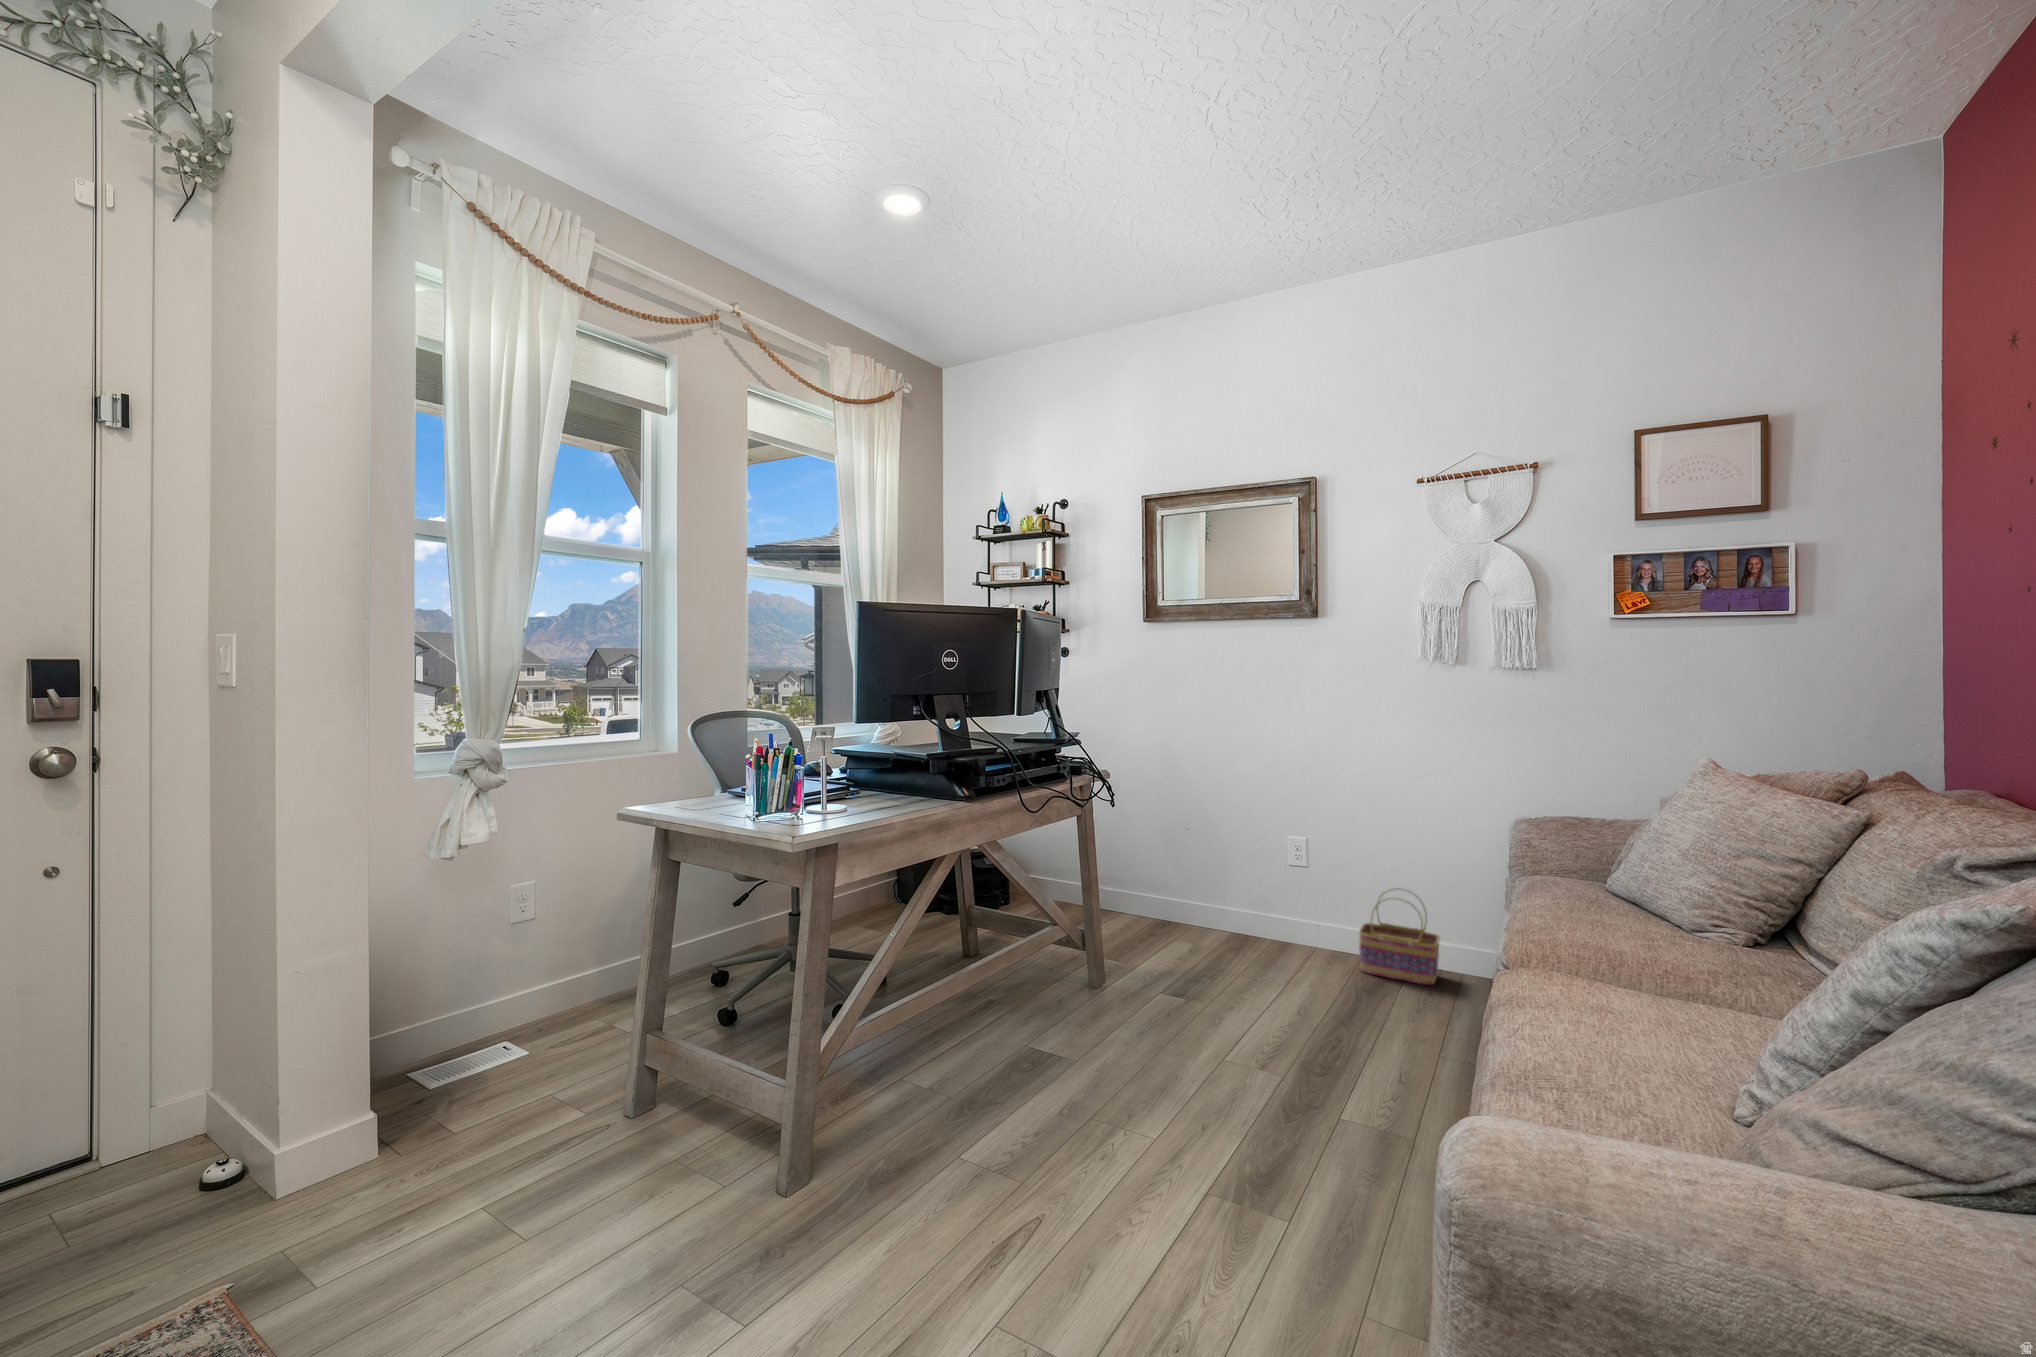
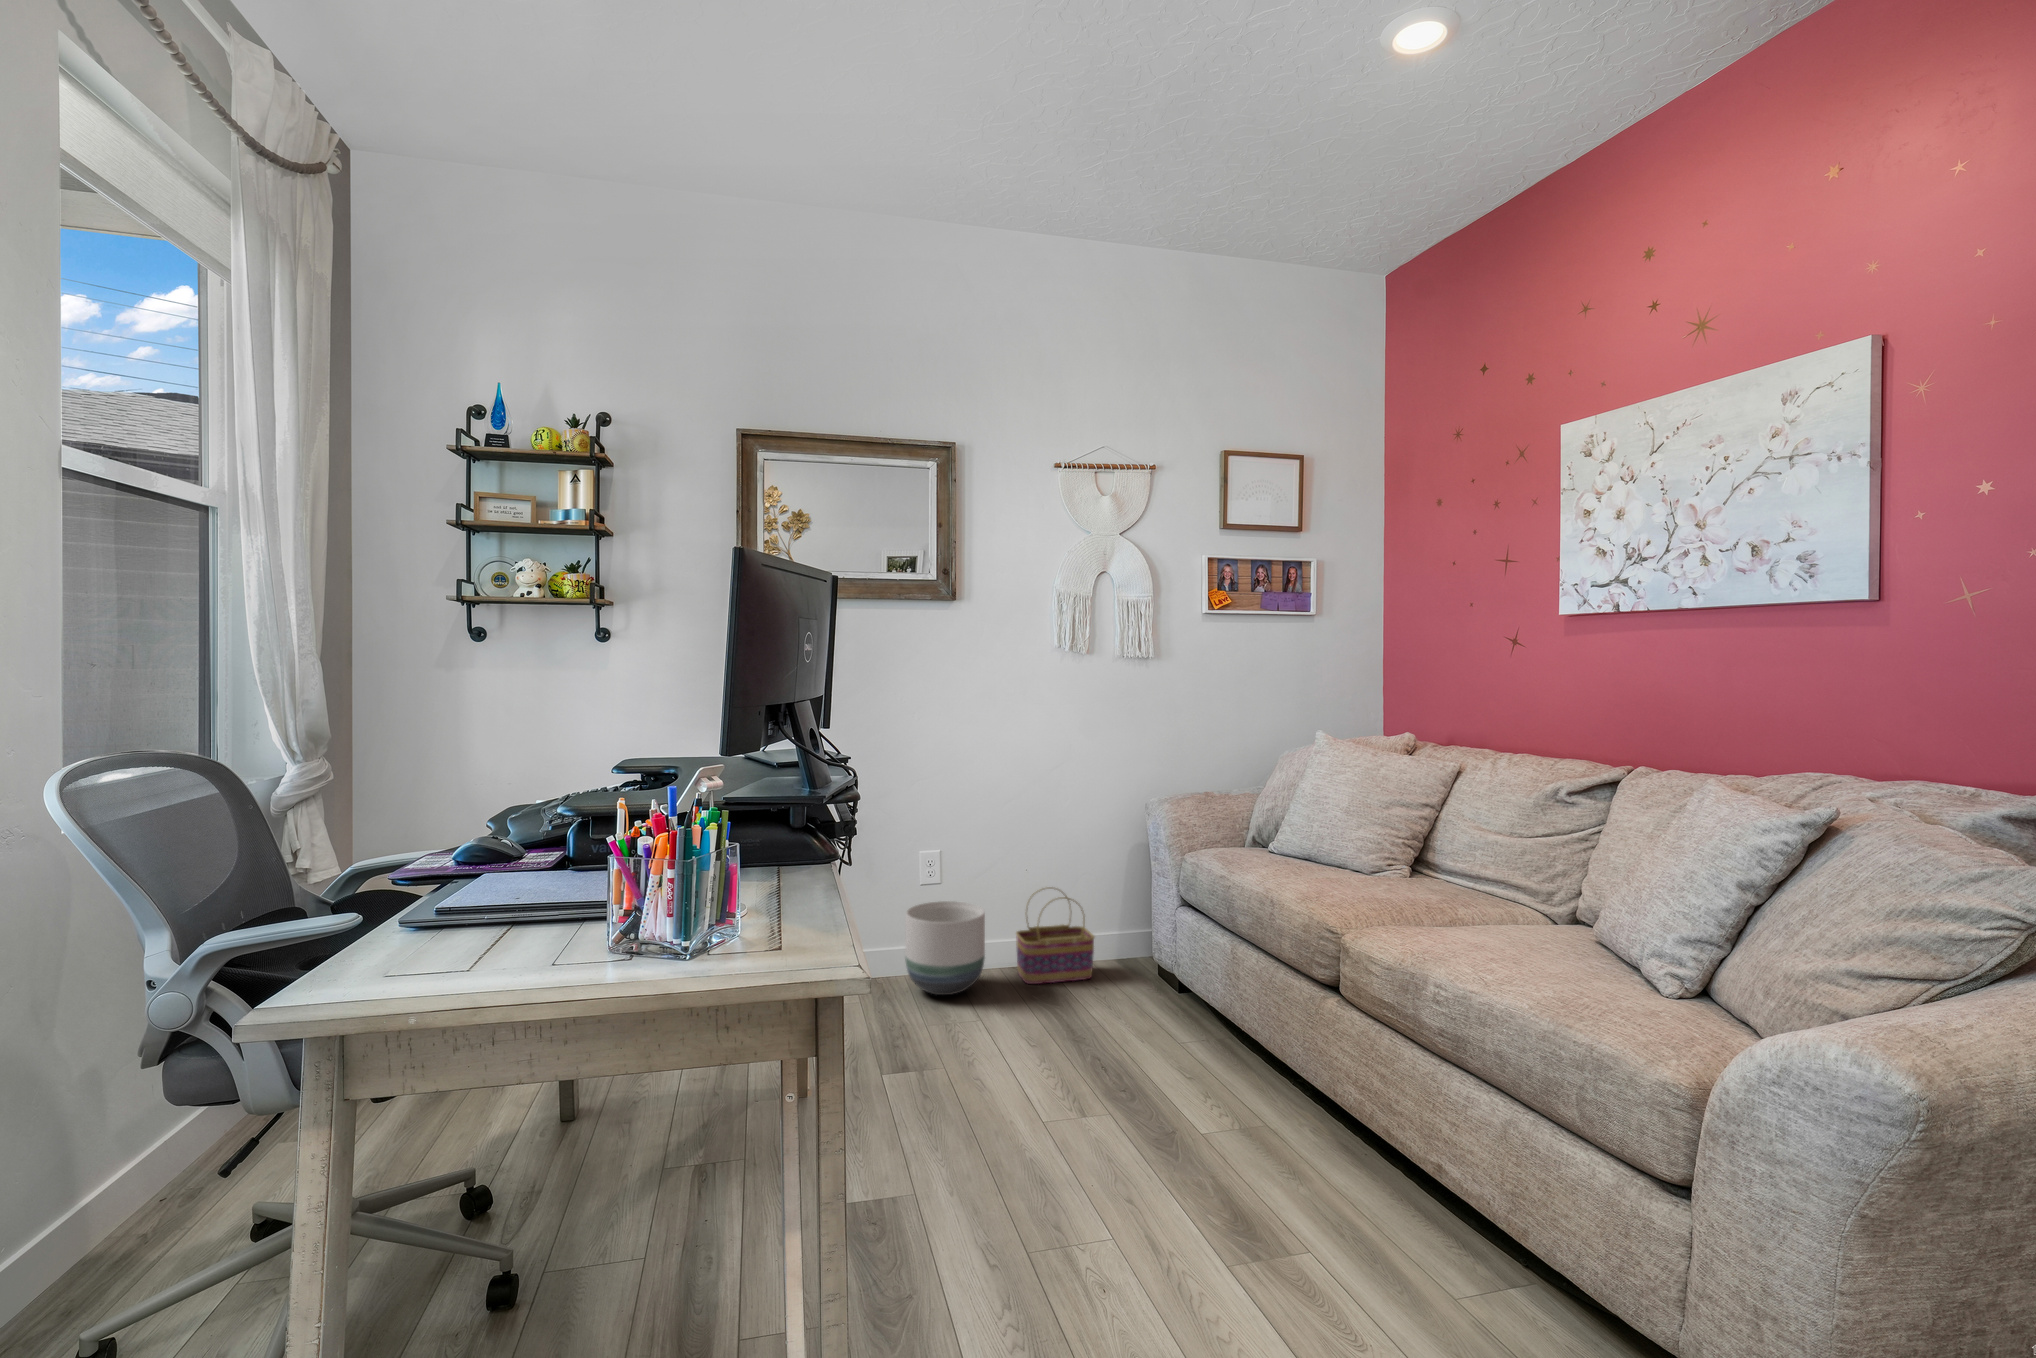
planter: none [1247,878,1320,959] -> present [905,901,985,995]

